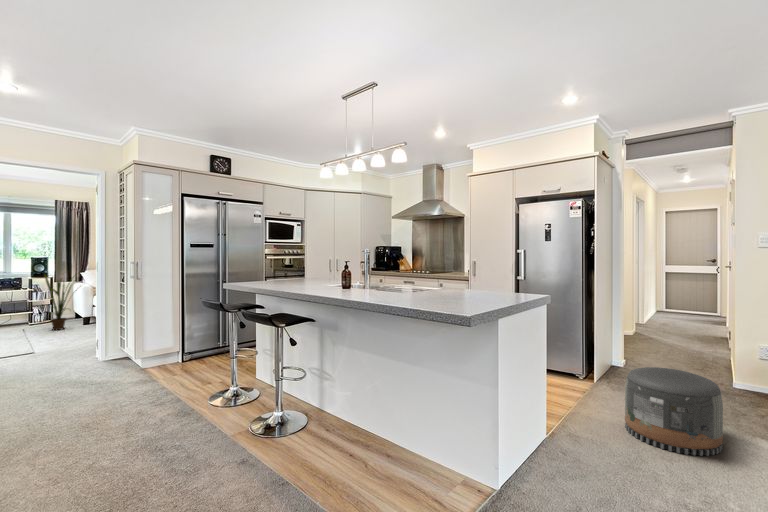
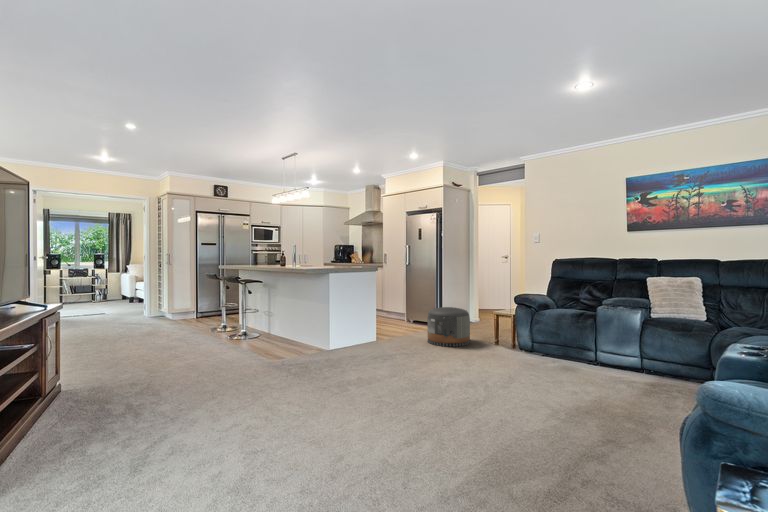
house plant: present [45,276,77,330] -> none [105,264,131,305]

